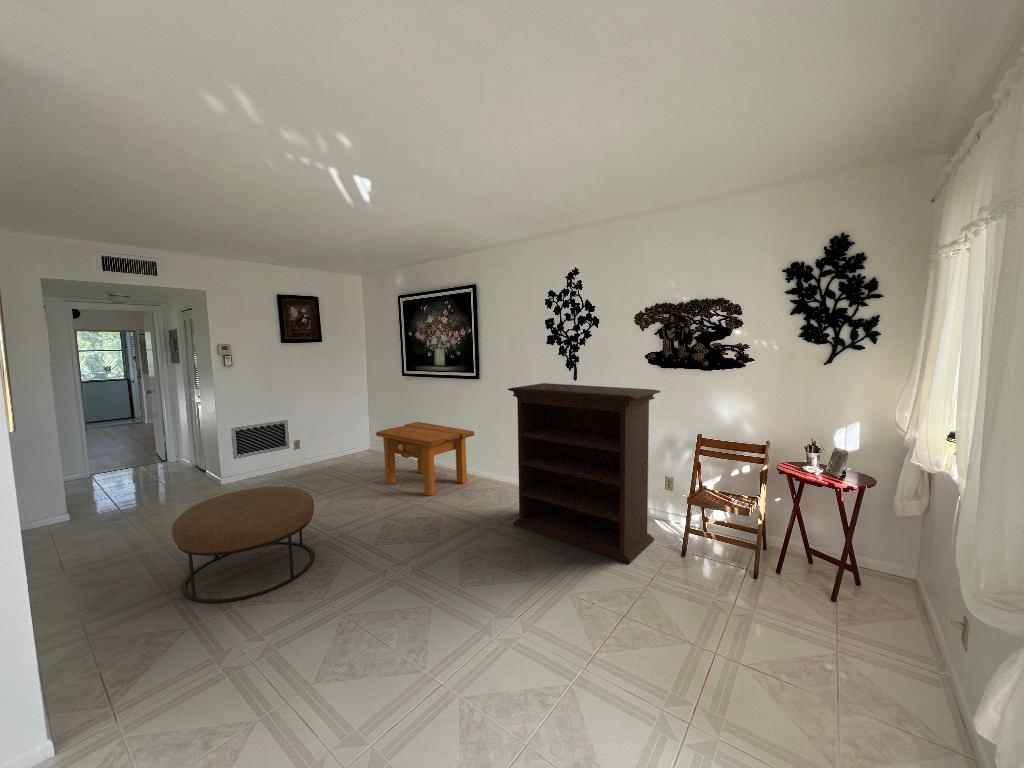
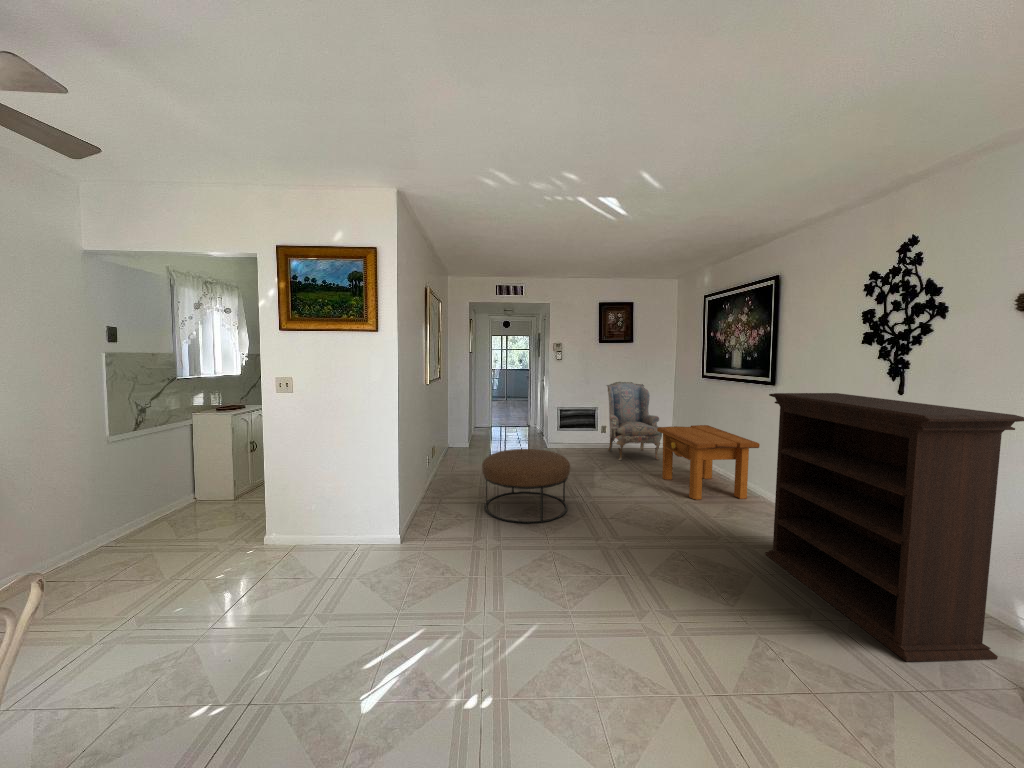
armchair: none [295,386,368,476] -> present [607,382,662,460]

